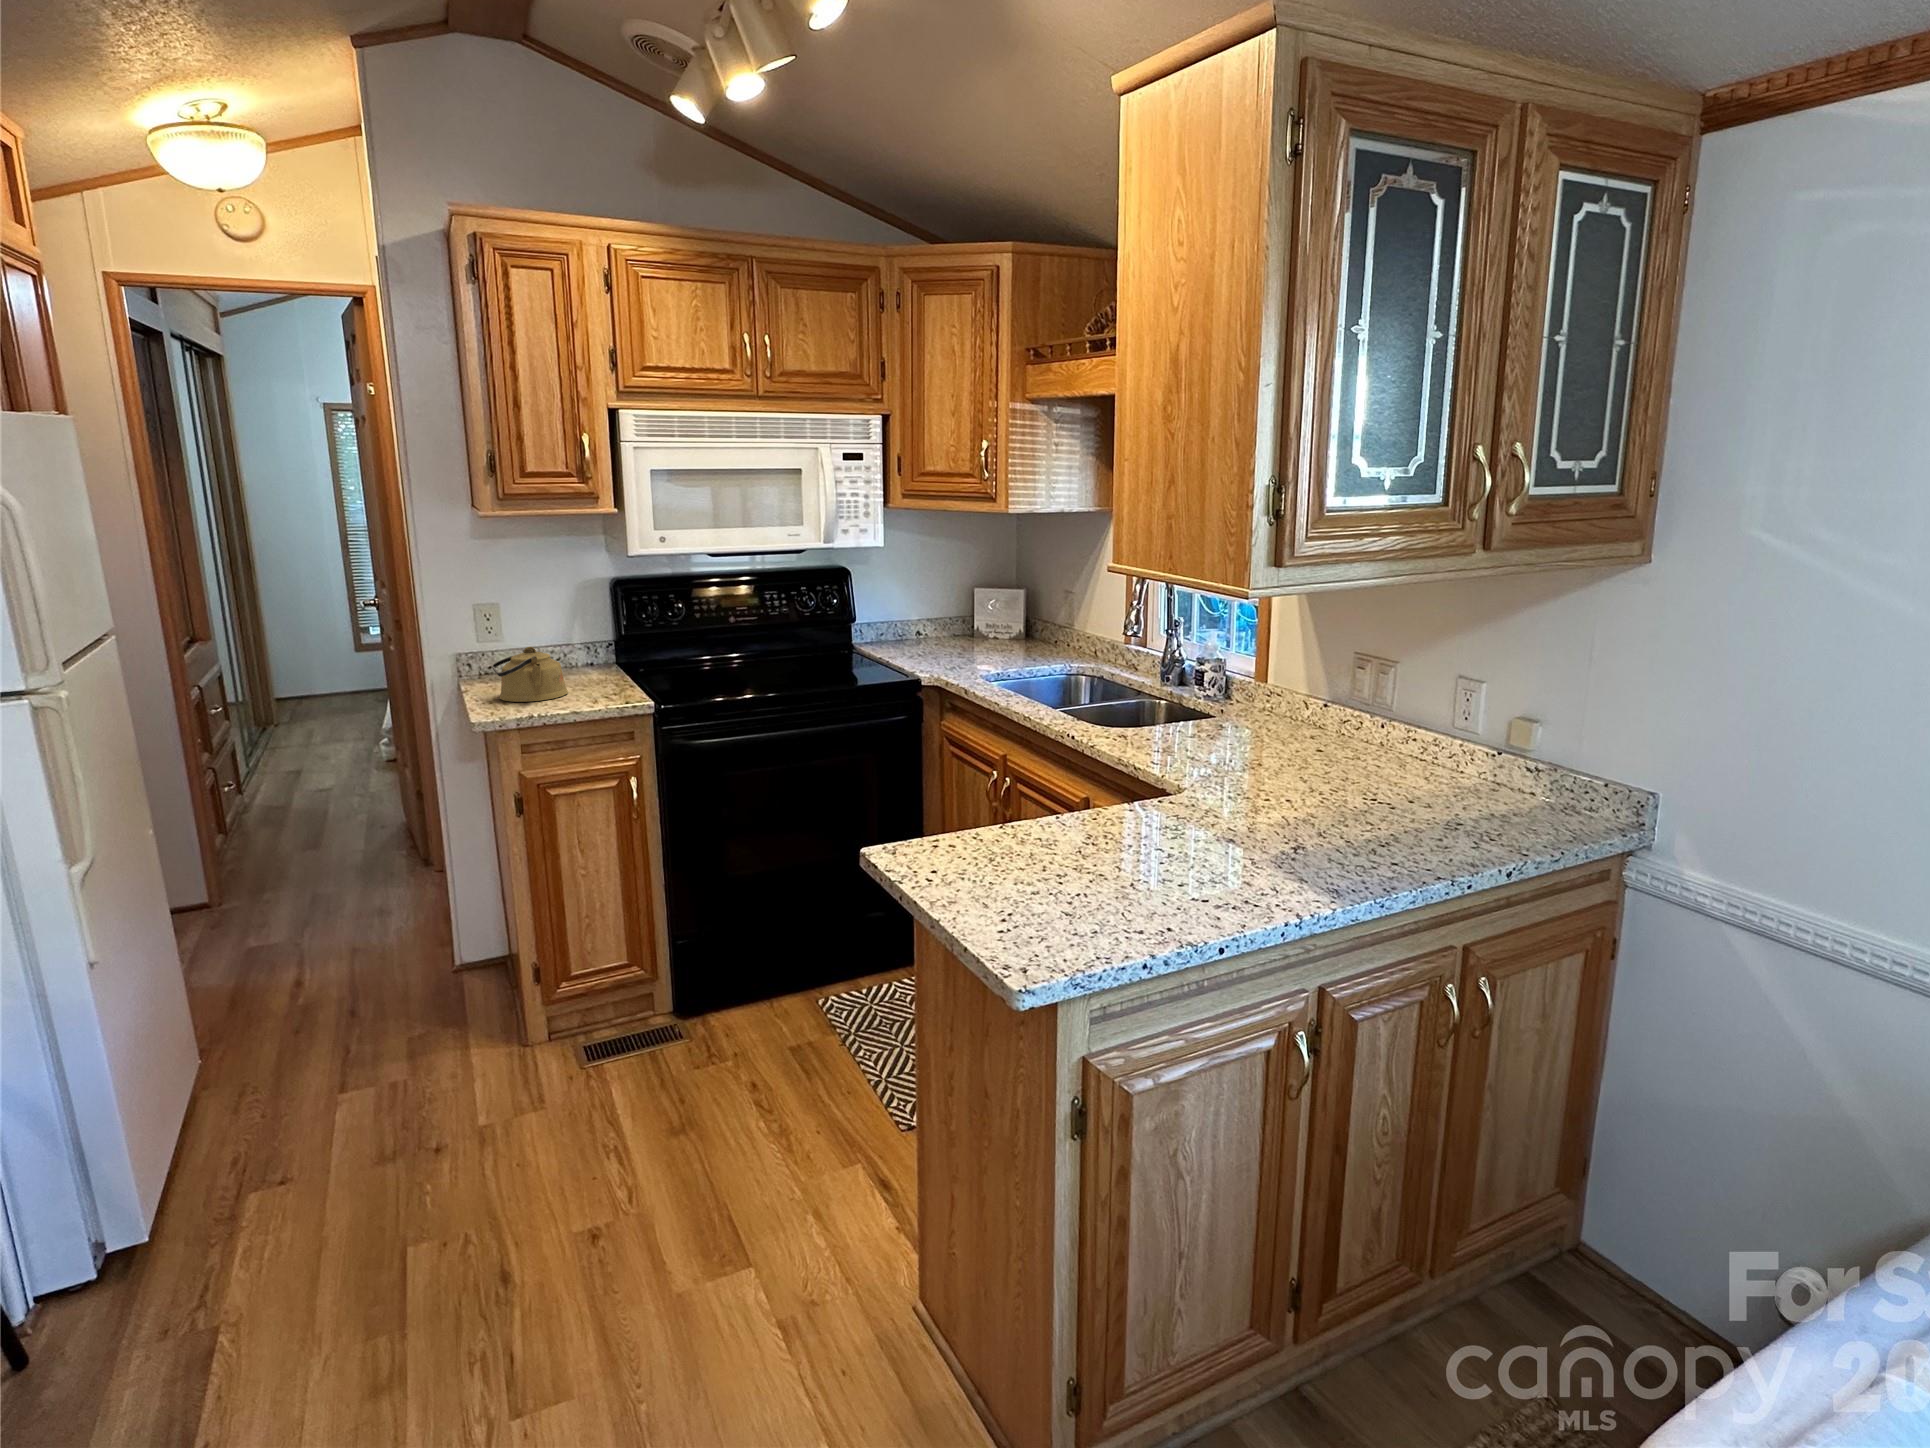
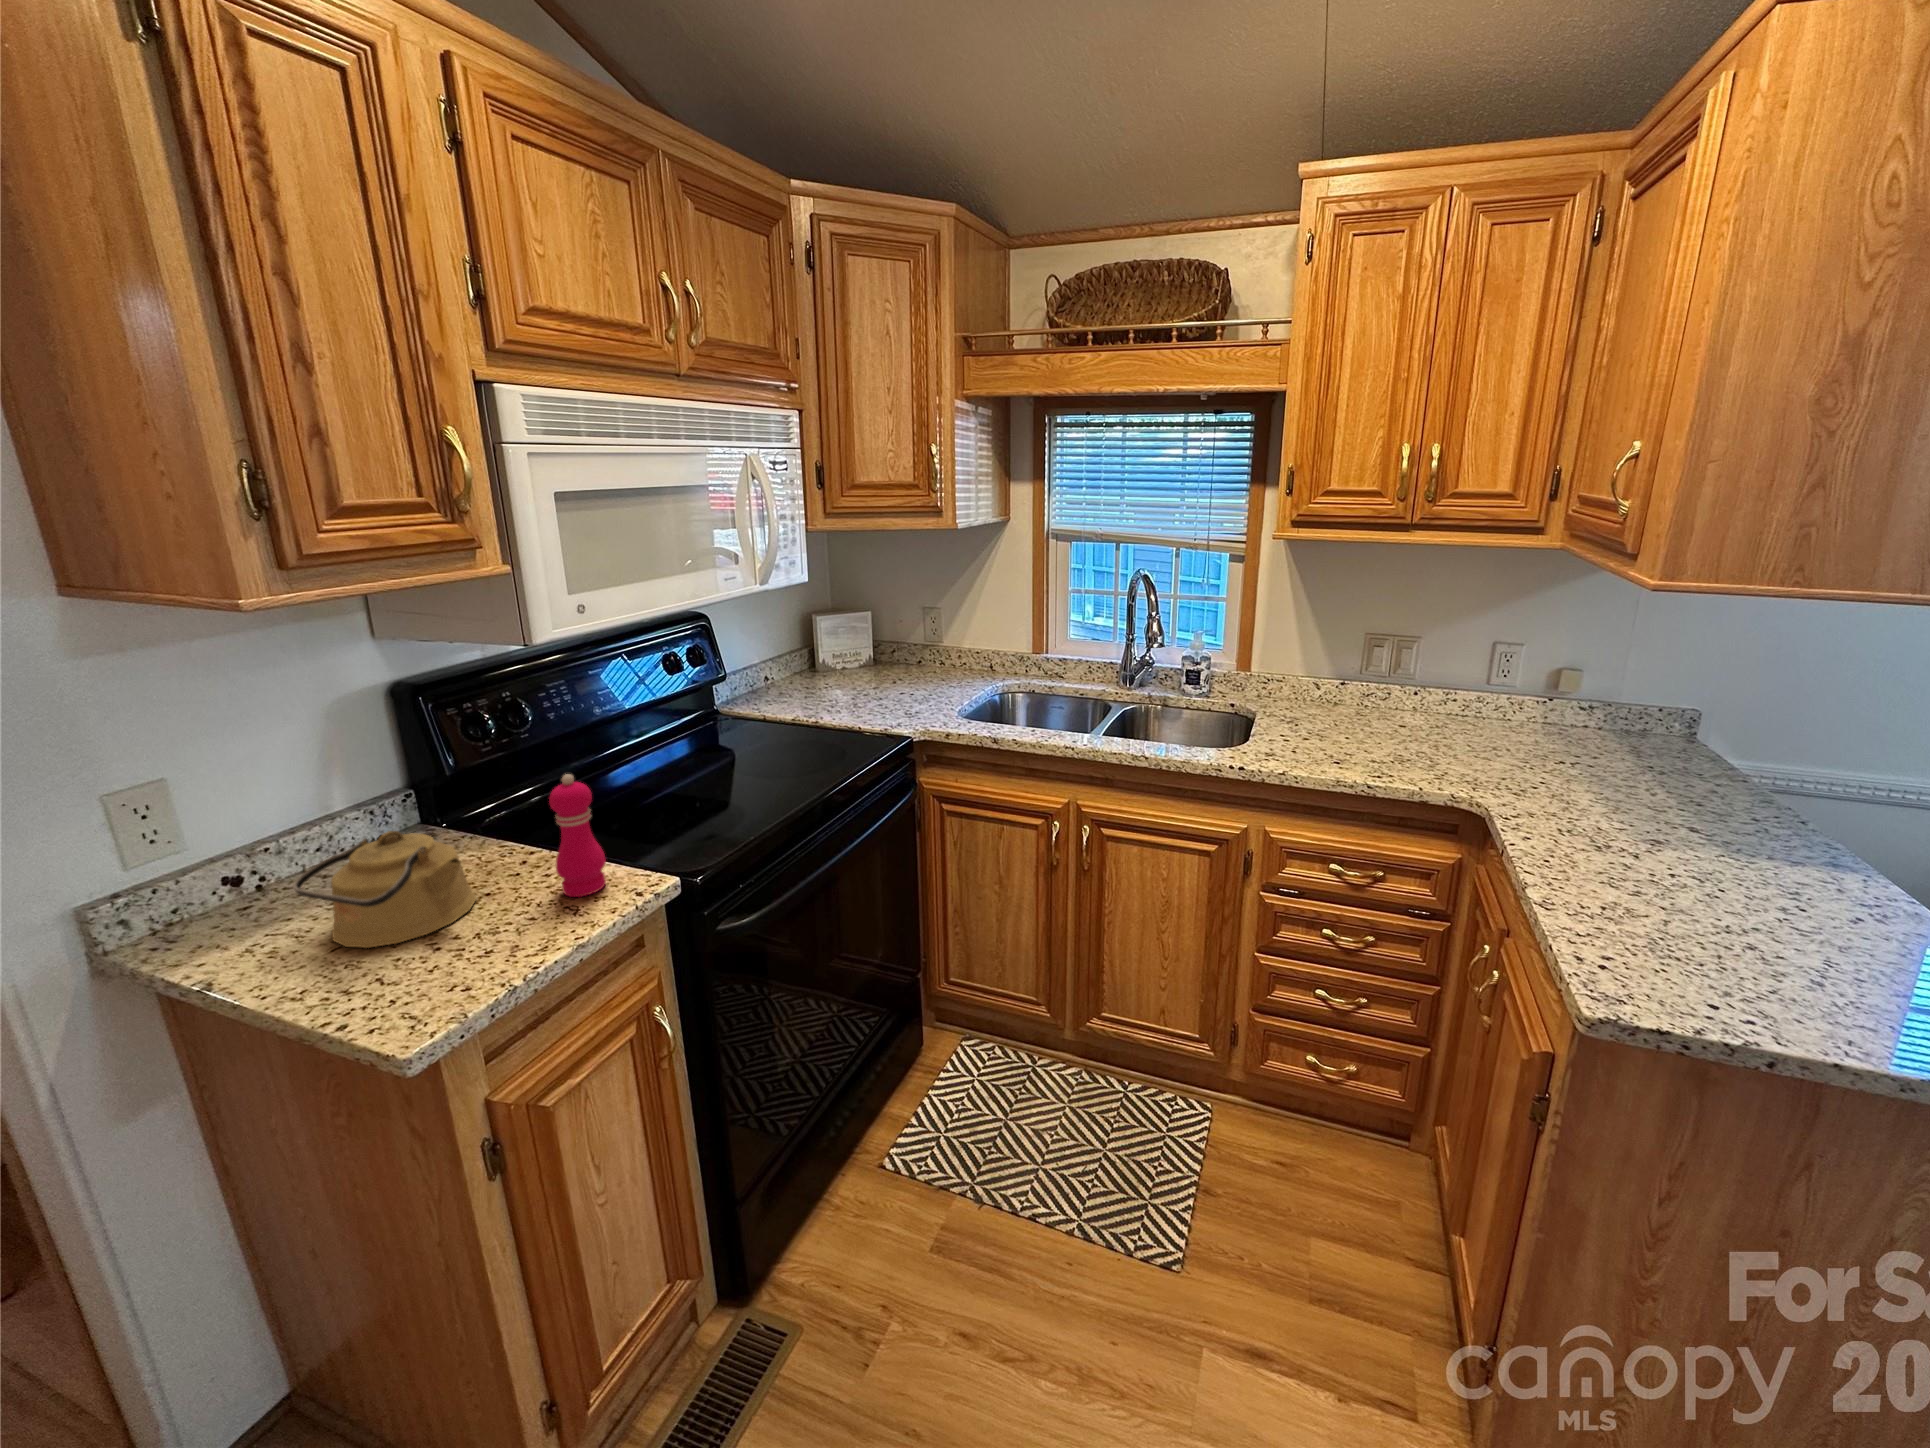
pepper mill: none [584,631,612,704] -> present [549,774,606,897]

